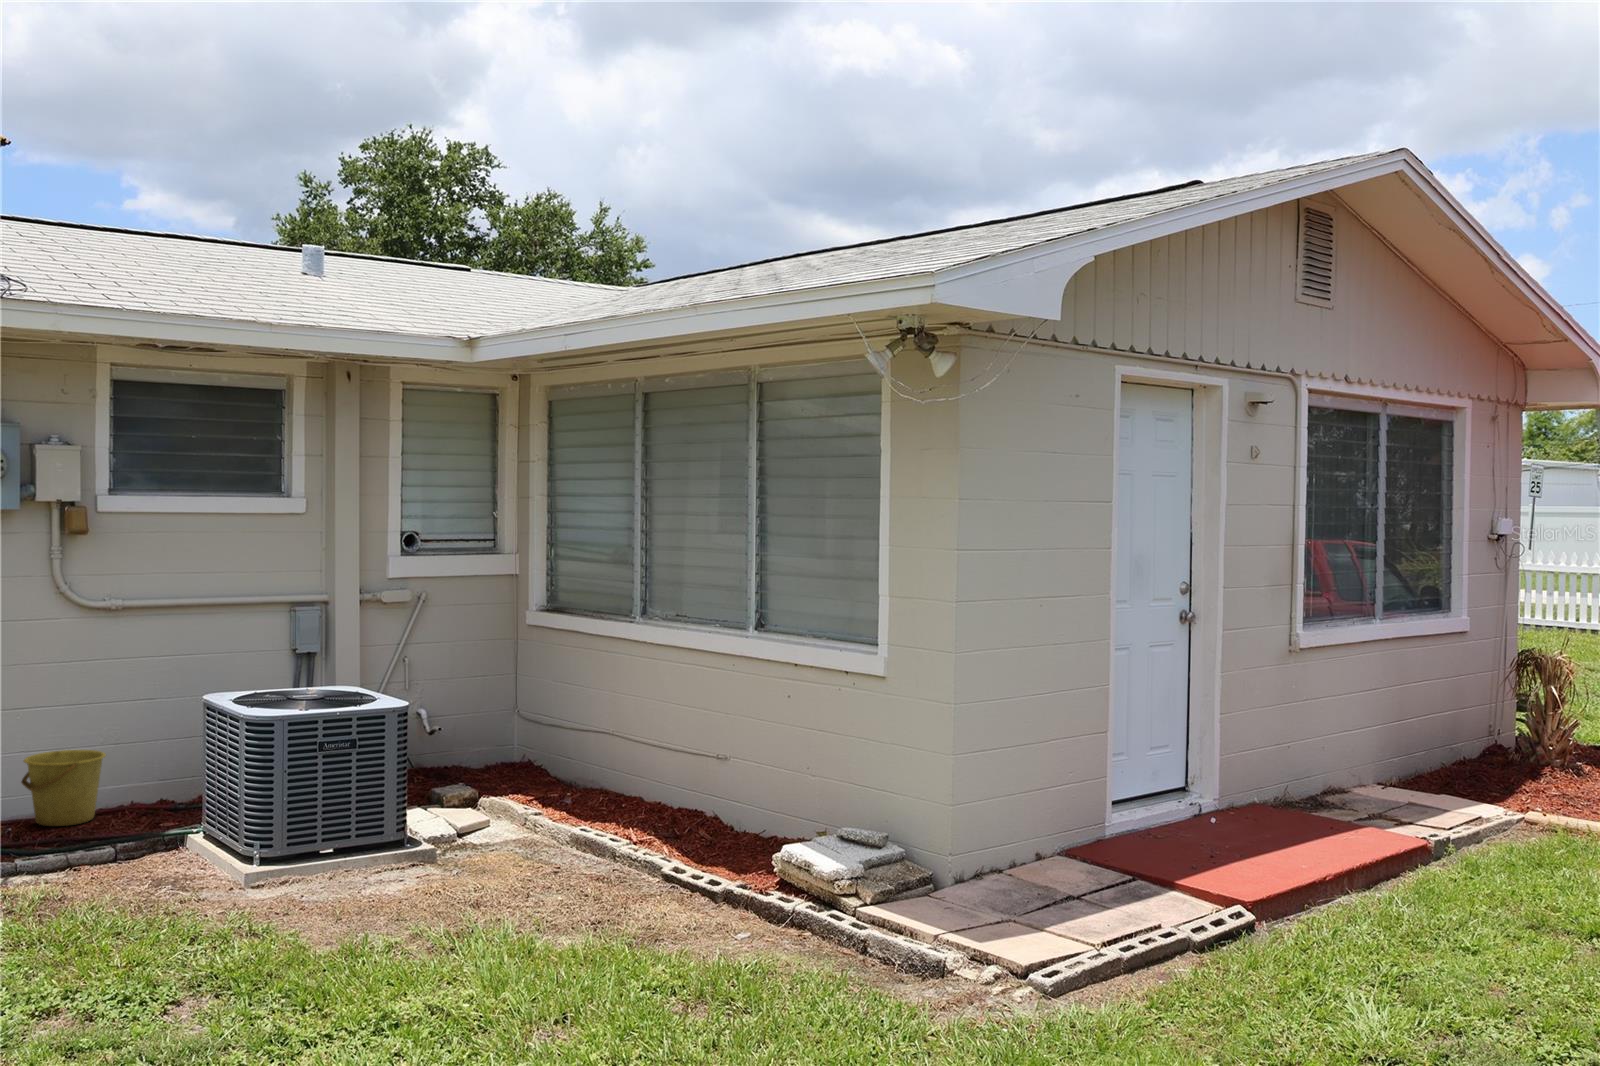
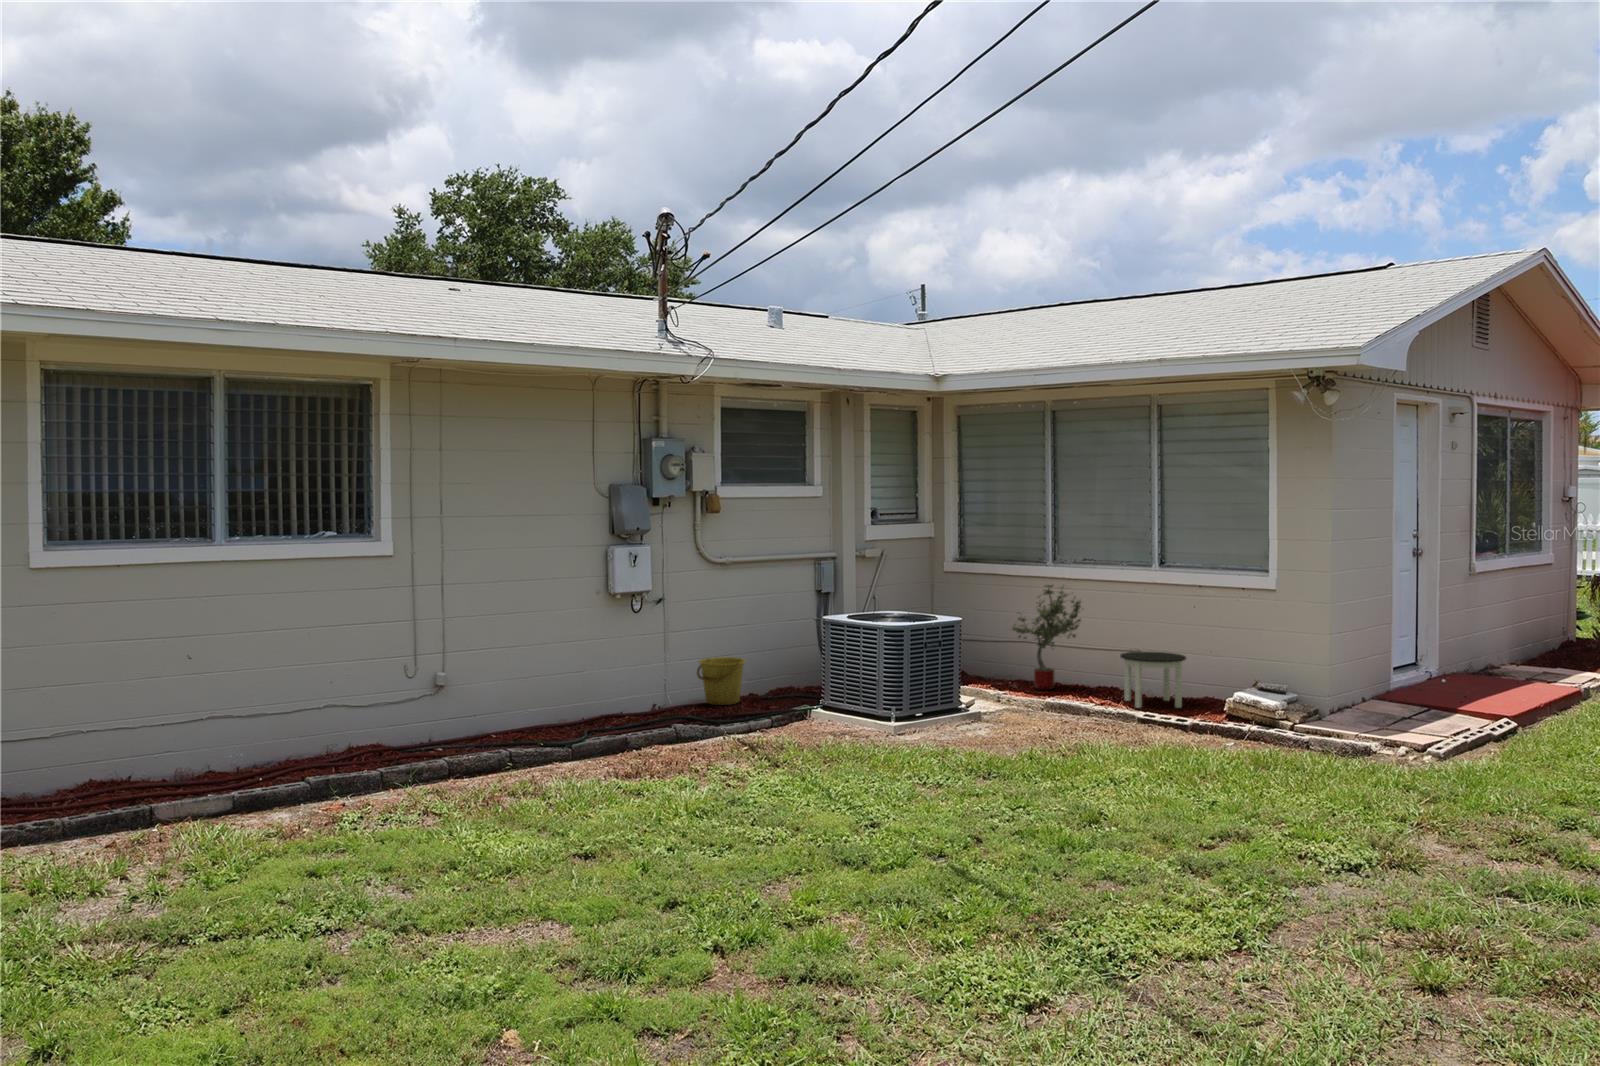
potted tree: none [569,651,662,813] -> present [1012,585,1081,690]
round table: none [671,761,771,857] -> present [1121,652,1186,708]

